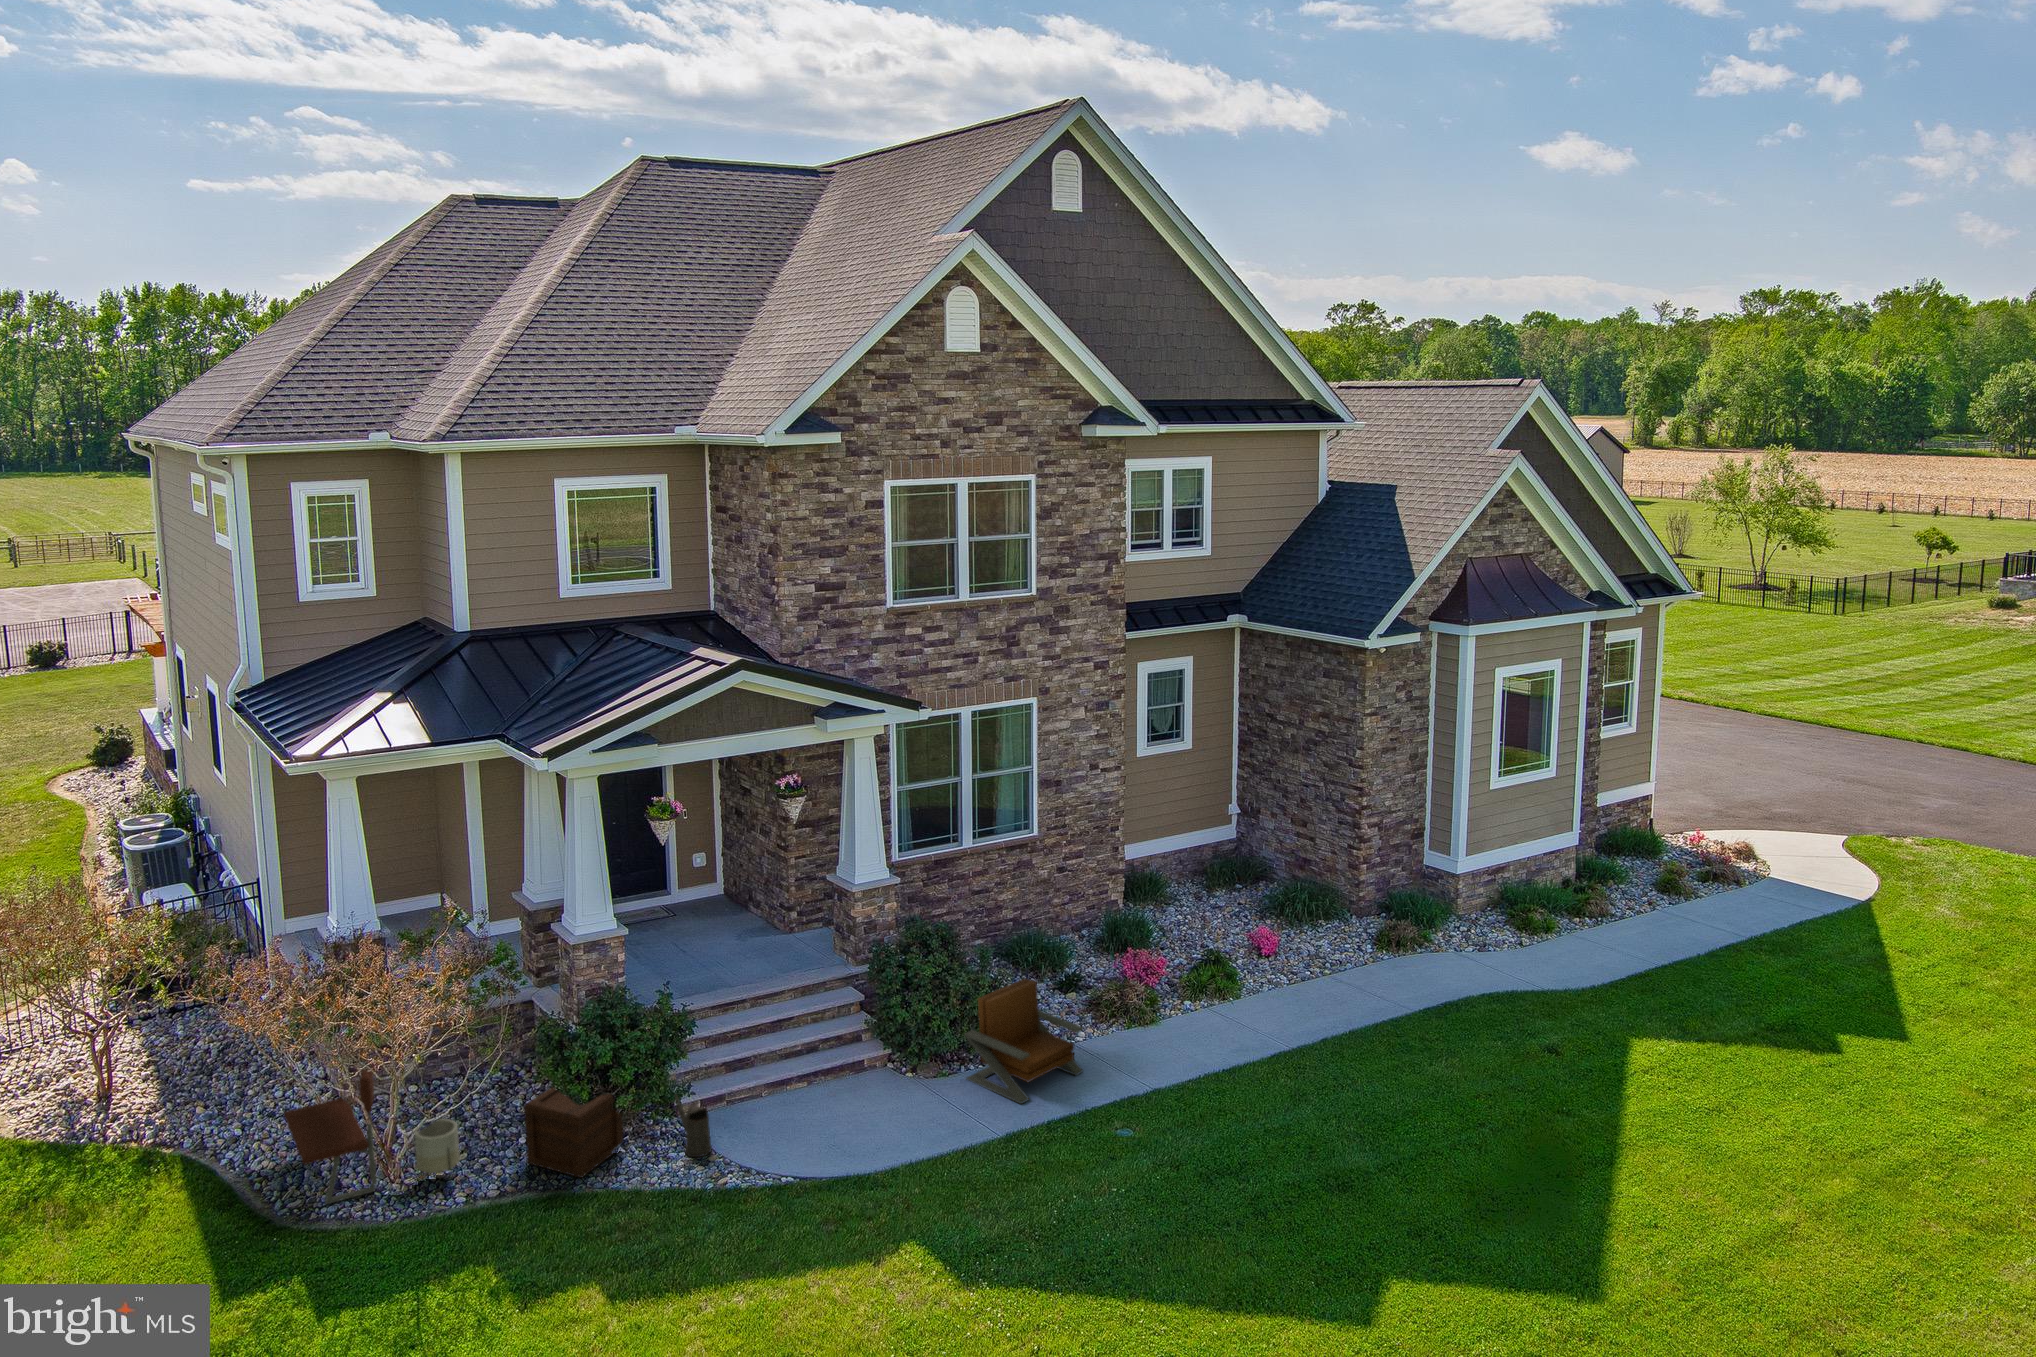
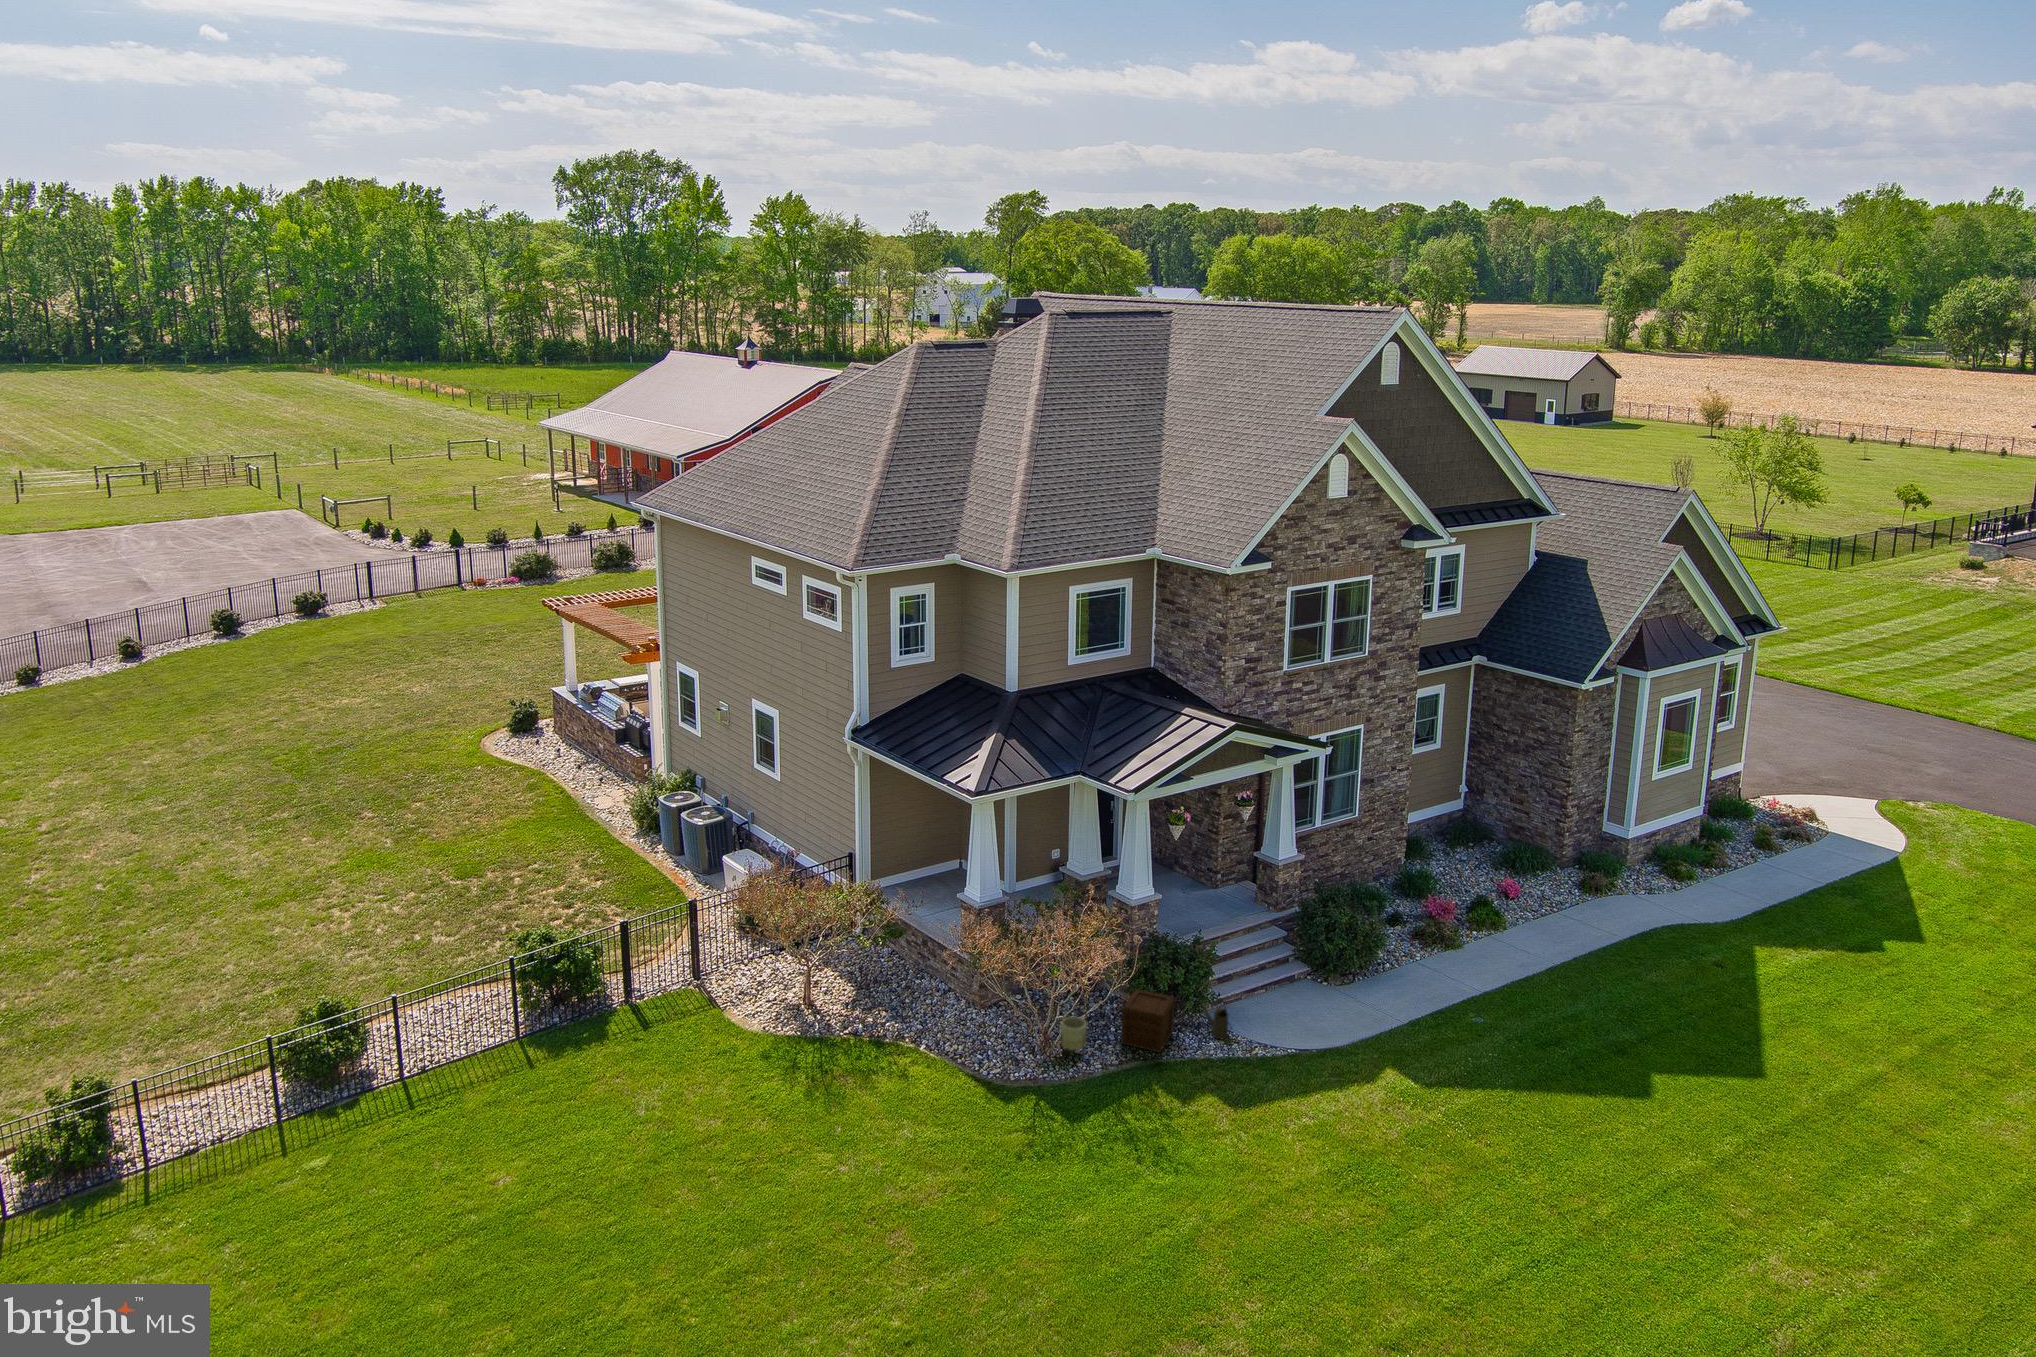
lounge chair: present [964,978,1084,1104] -> none [1360,922,1435,1004]
bench: present [284,1070,377,1204] -> none [973,965,1045,1069]

